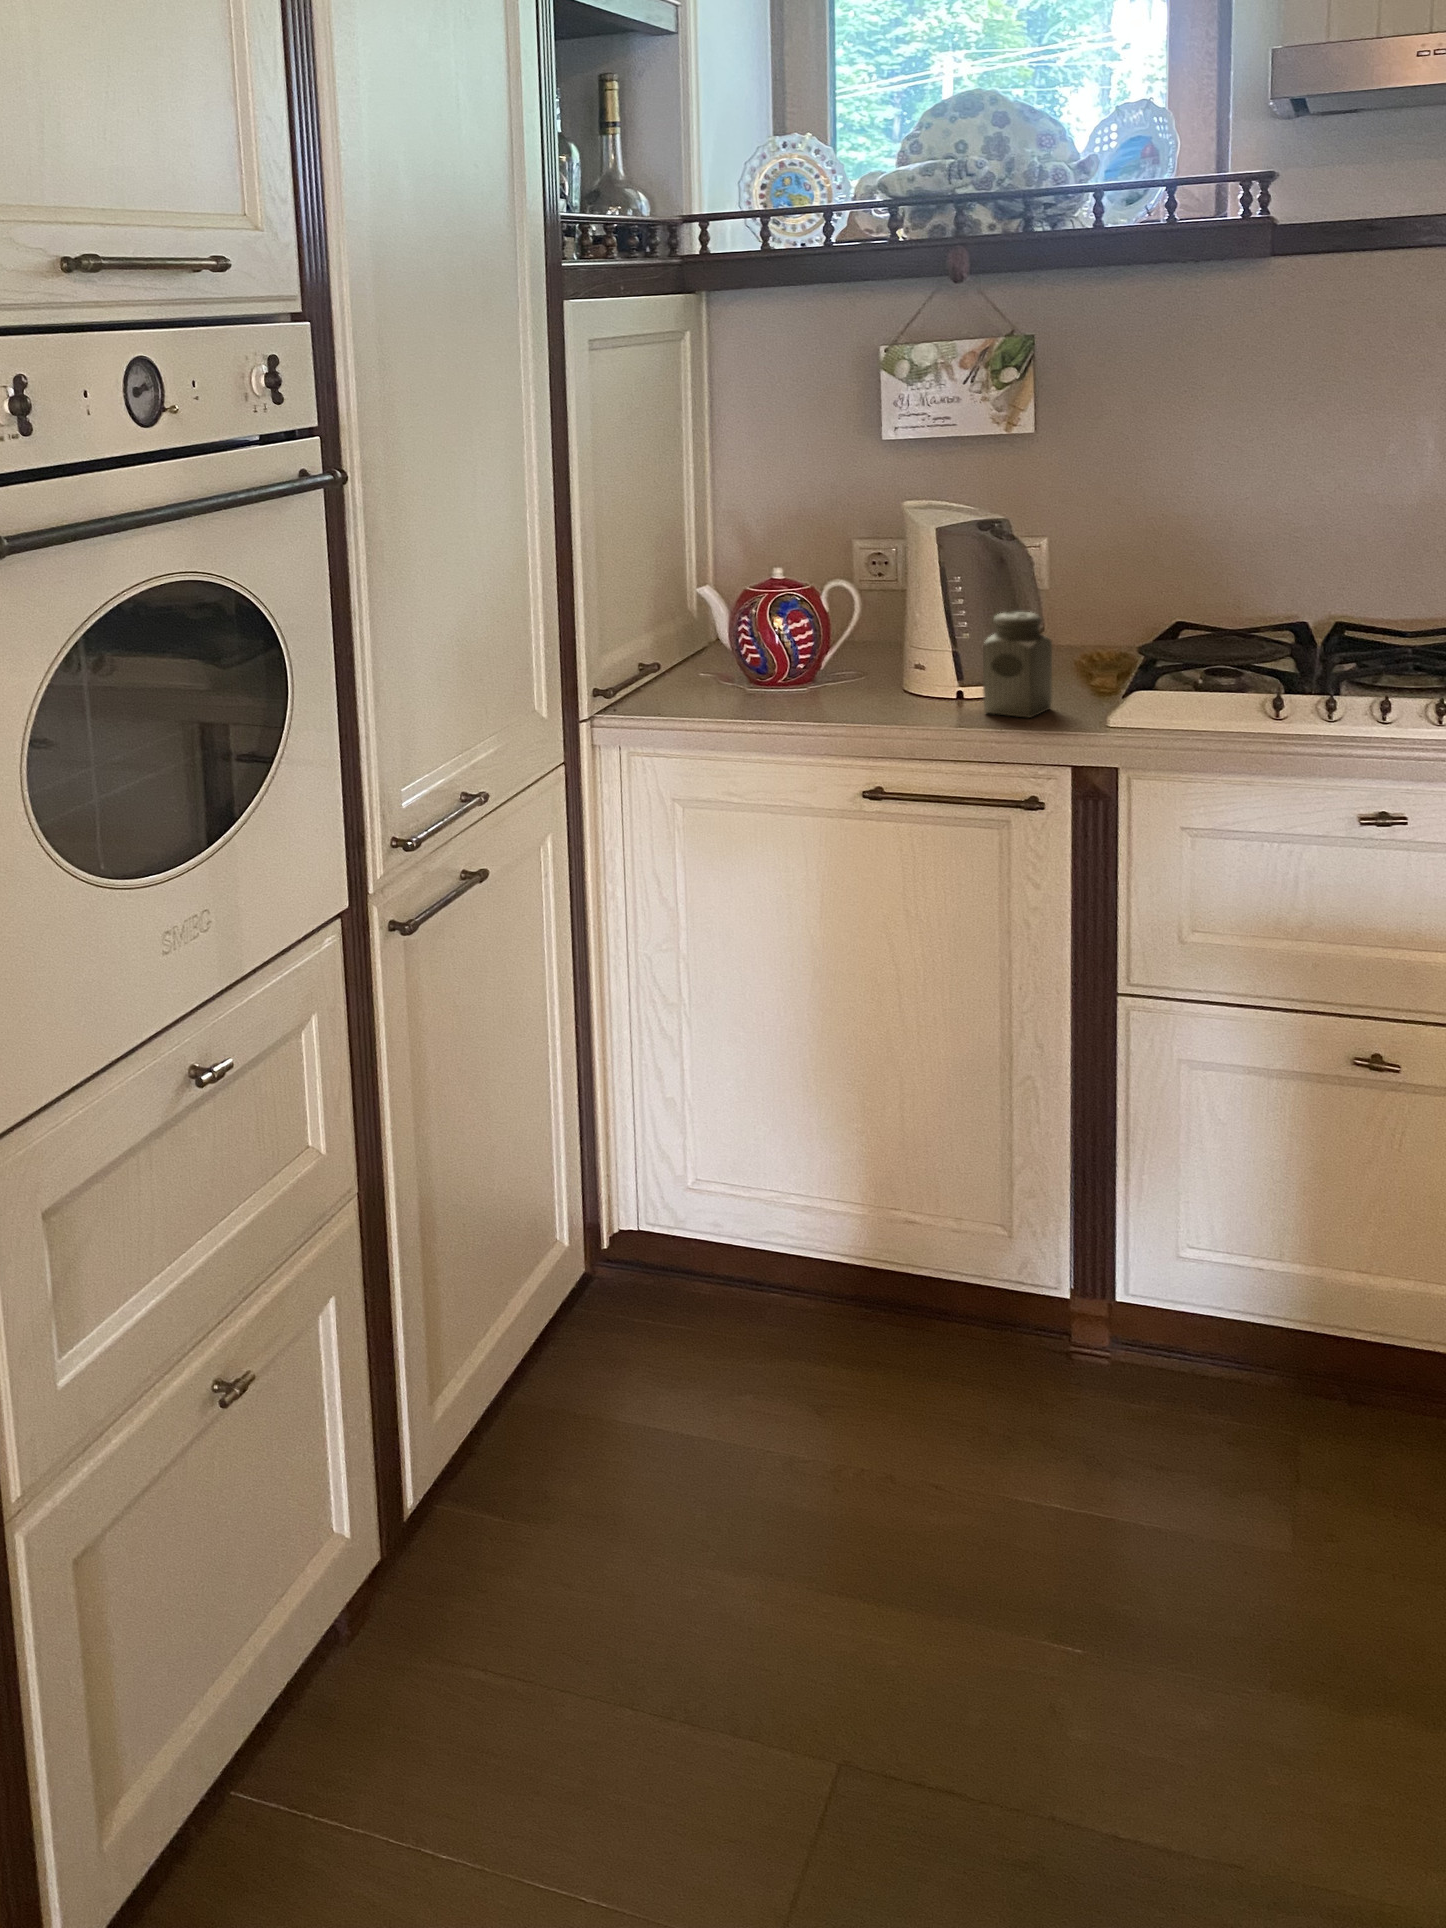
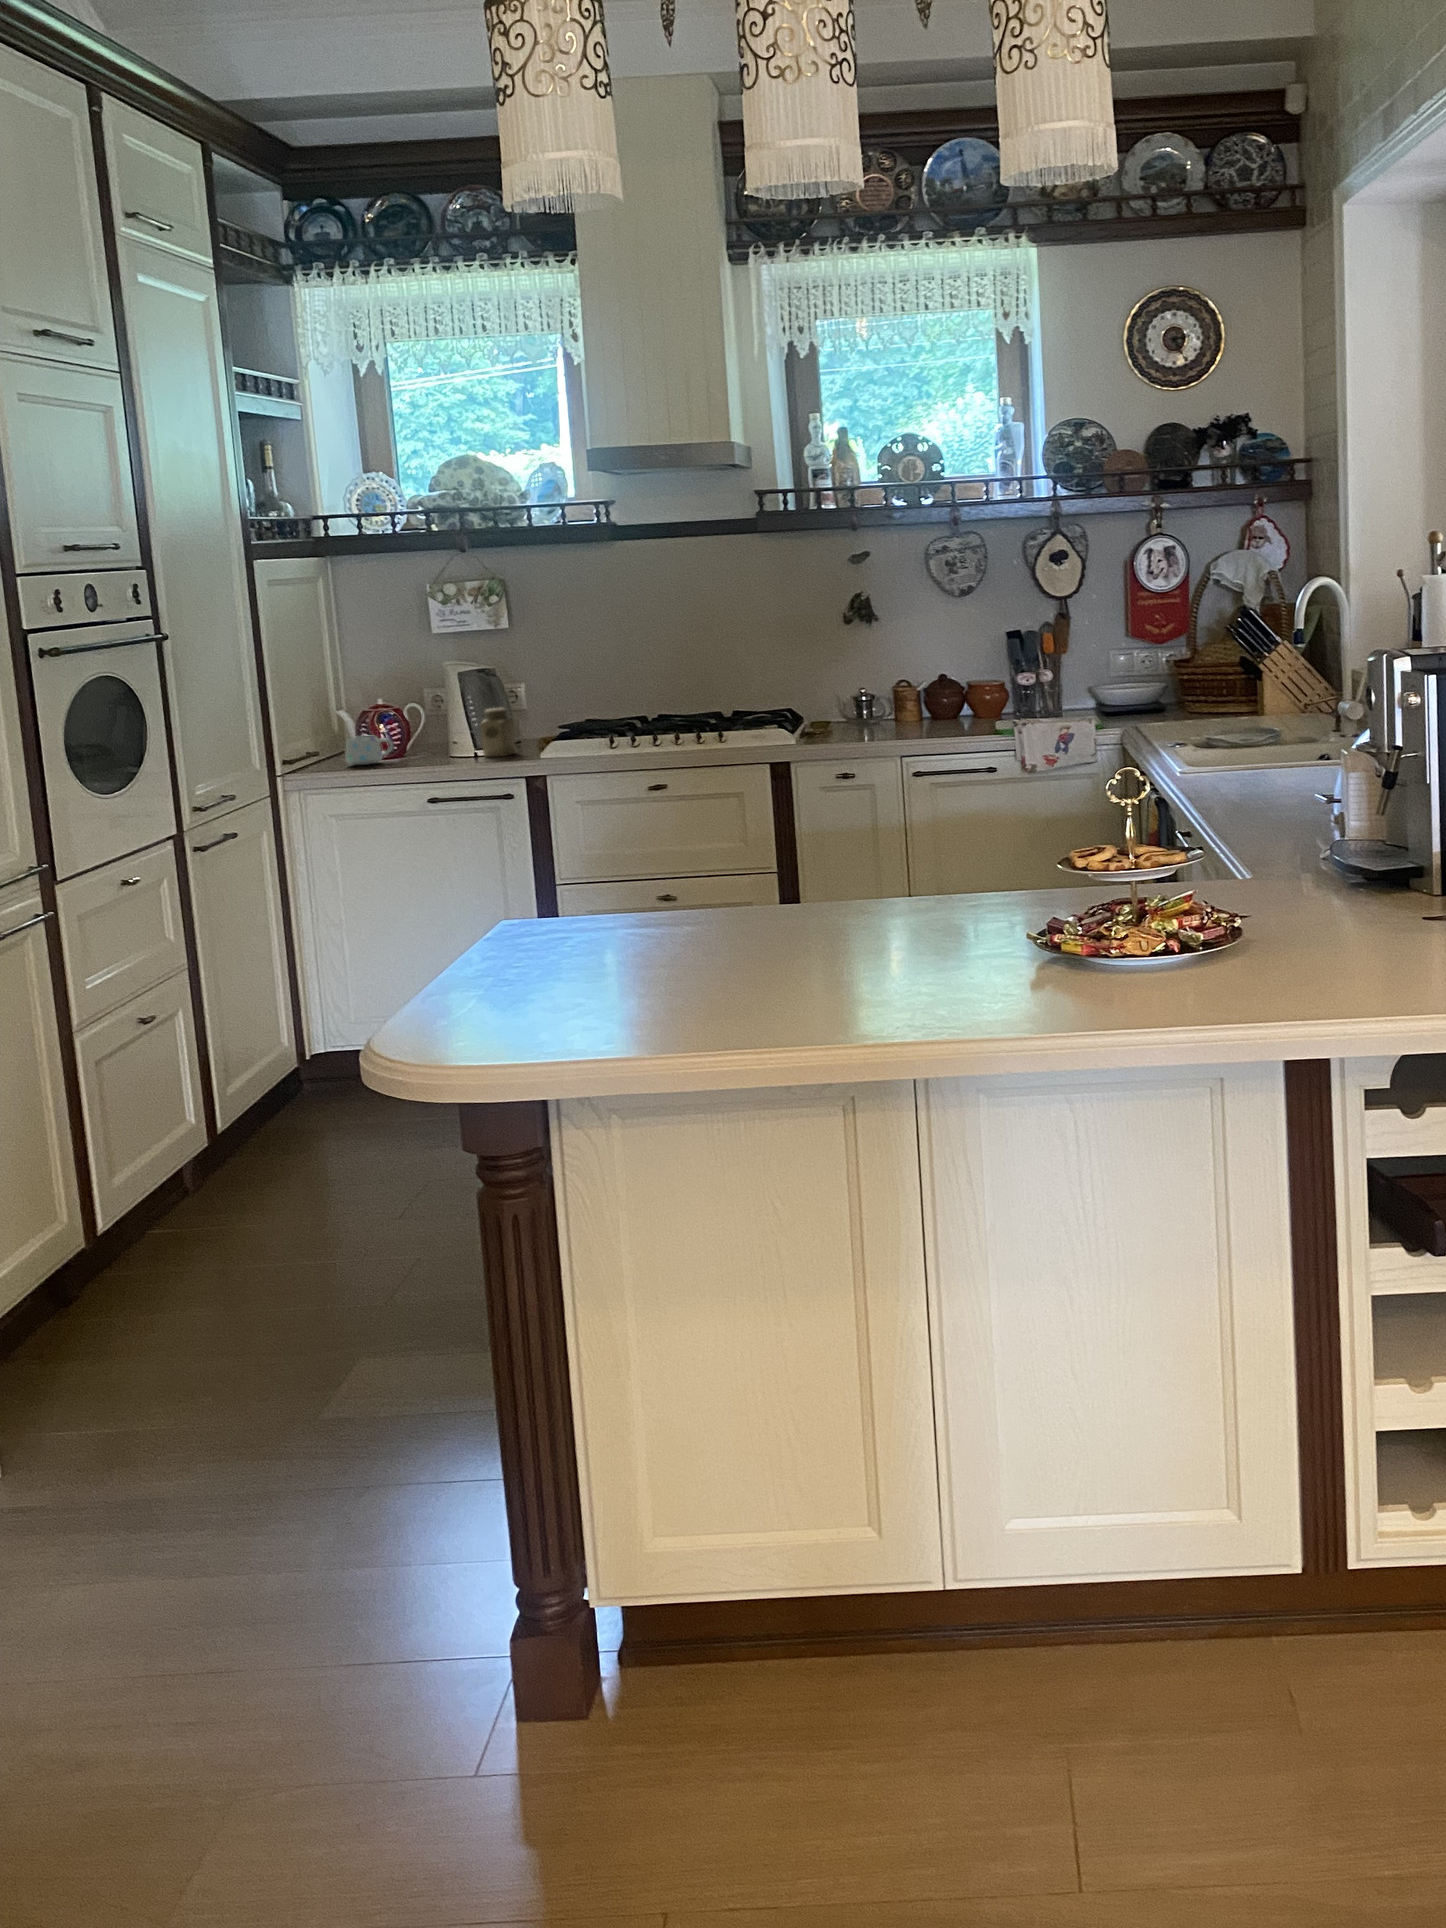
mug: none [708,645,801,706] -> present [346,736,393,765]

